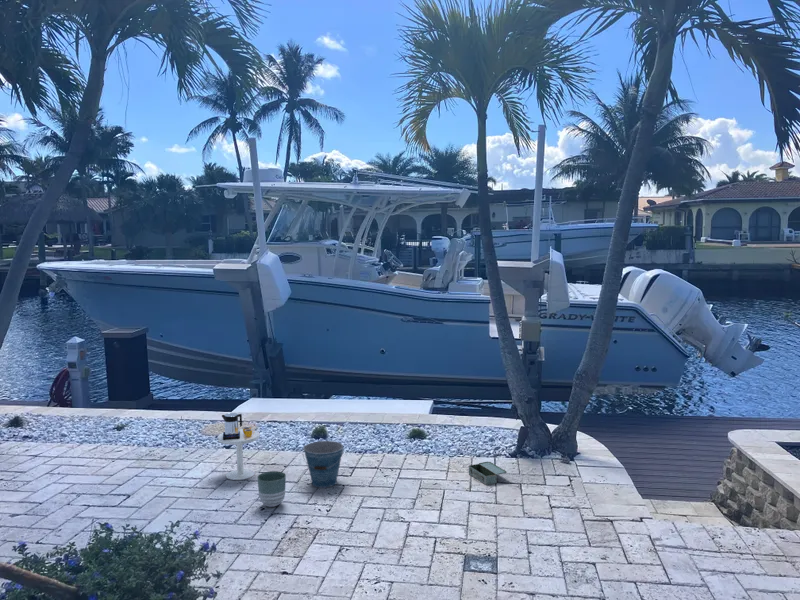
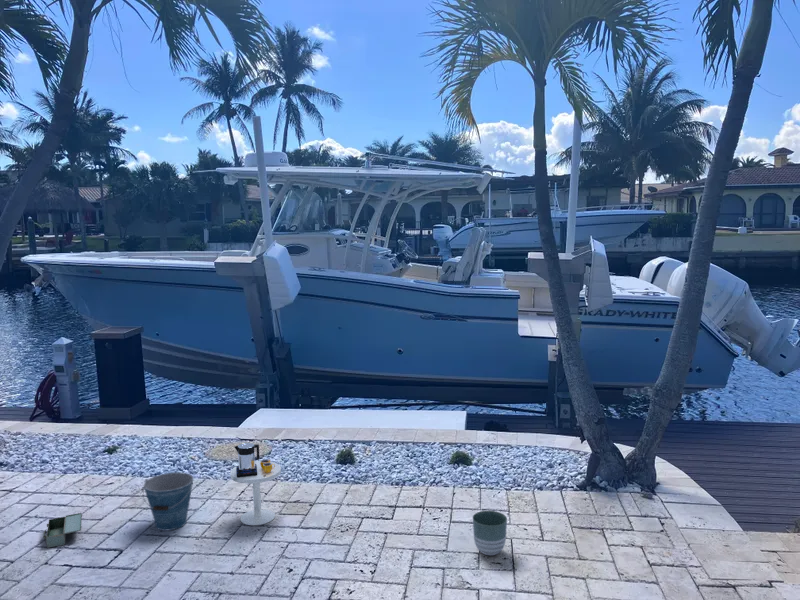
bucket: present [303,441,344,488] -> present [143,473,193,530]
toolbox: present [469,462,507,485] -> present [43,513,82,548]
planter: present [257,471,286,507] -> present [473,511,507,555]

